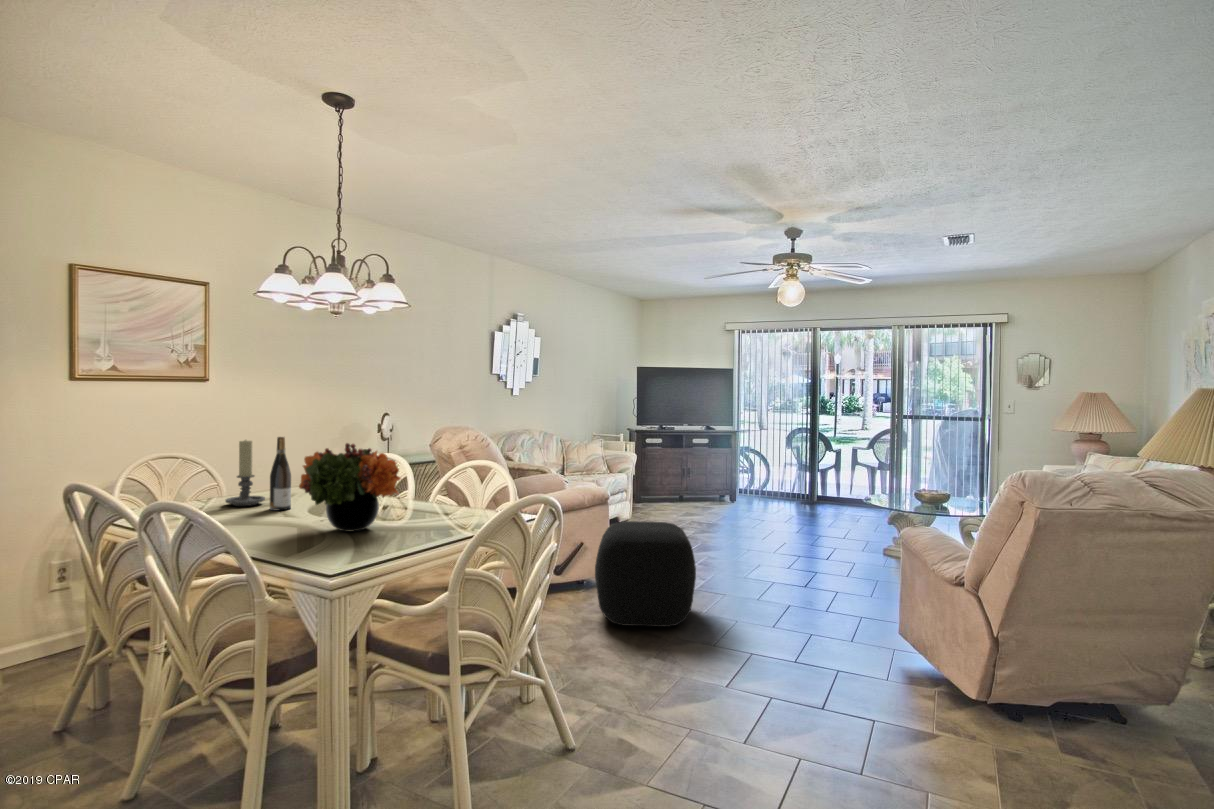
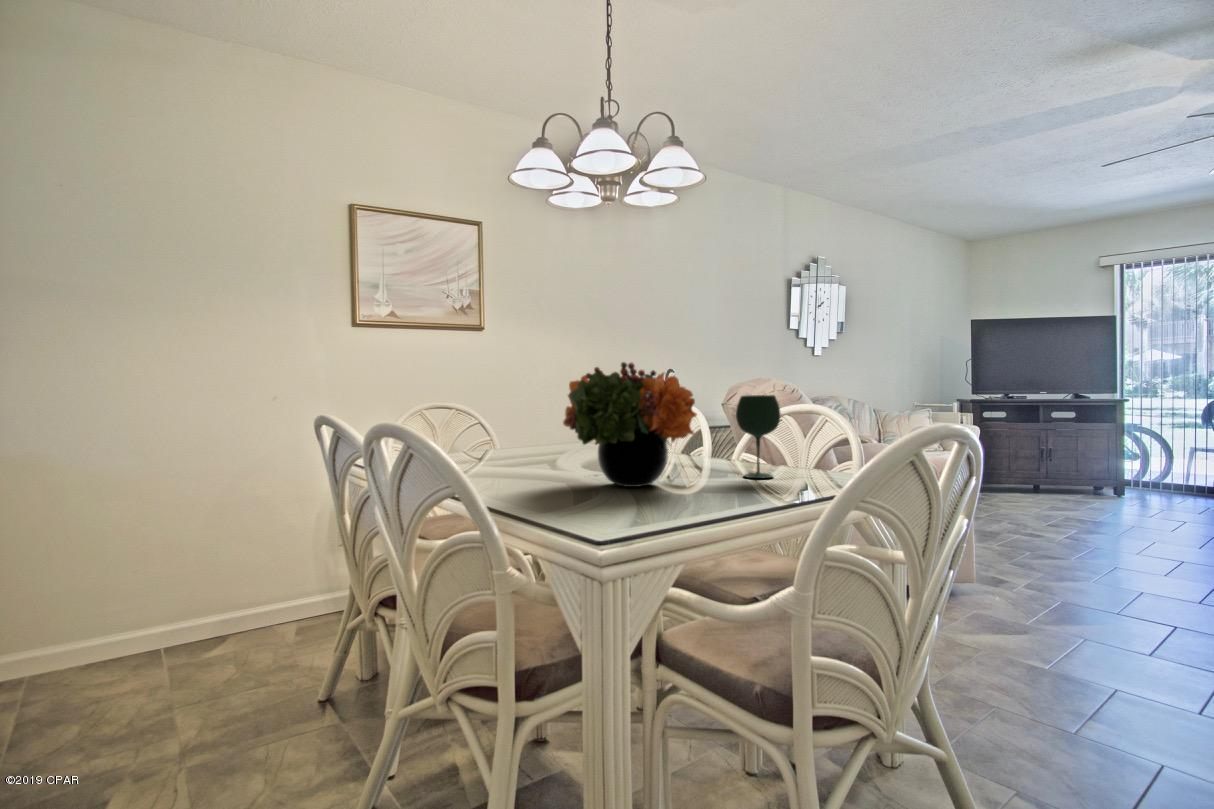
wine bottle: present [270,437,291,510] -> none [535,371,560,463]
candle holder: present [225,440,265,506] -> none [490,378,533,458]
wine glass: none [429,461,460,519] -> present [736,395,780,478]
ottoman: present [595,521,696,627] -> none [971,506,1163,677]

